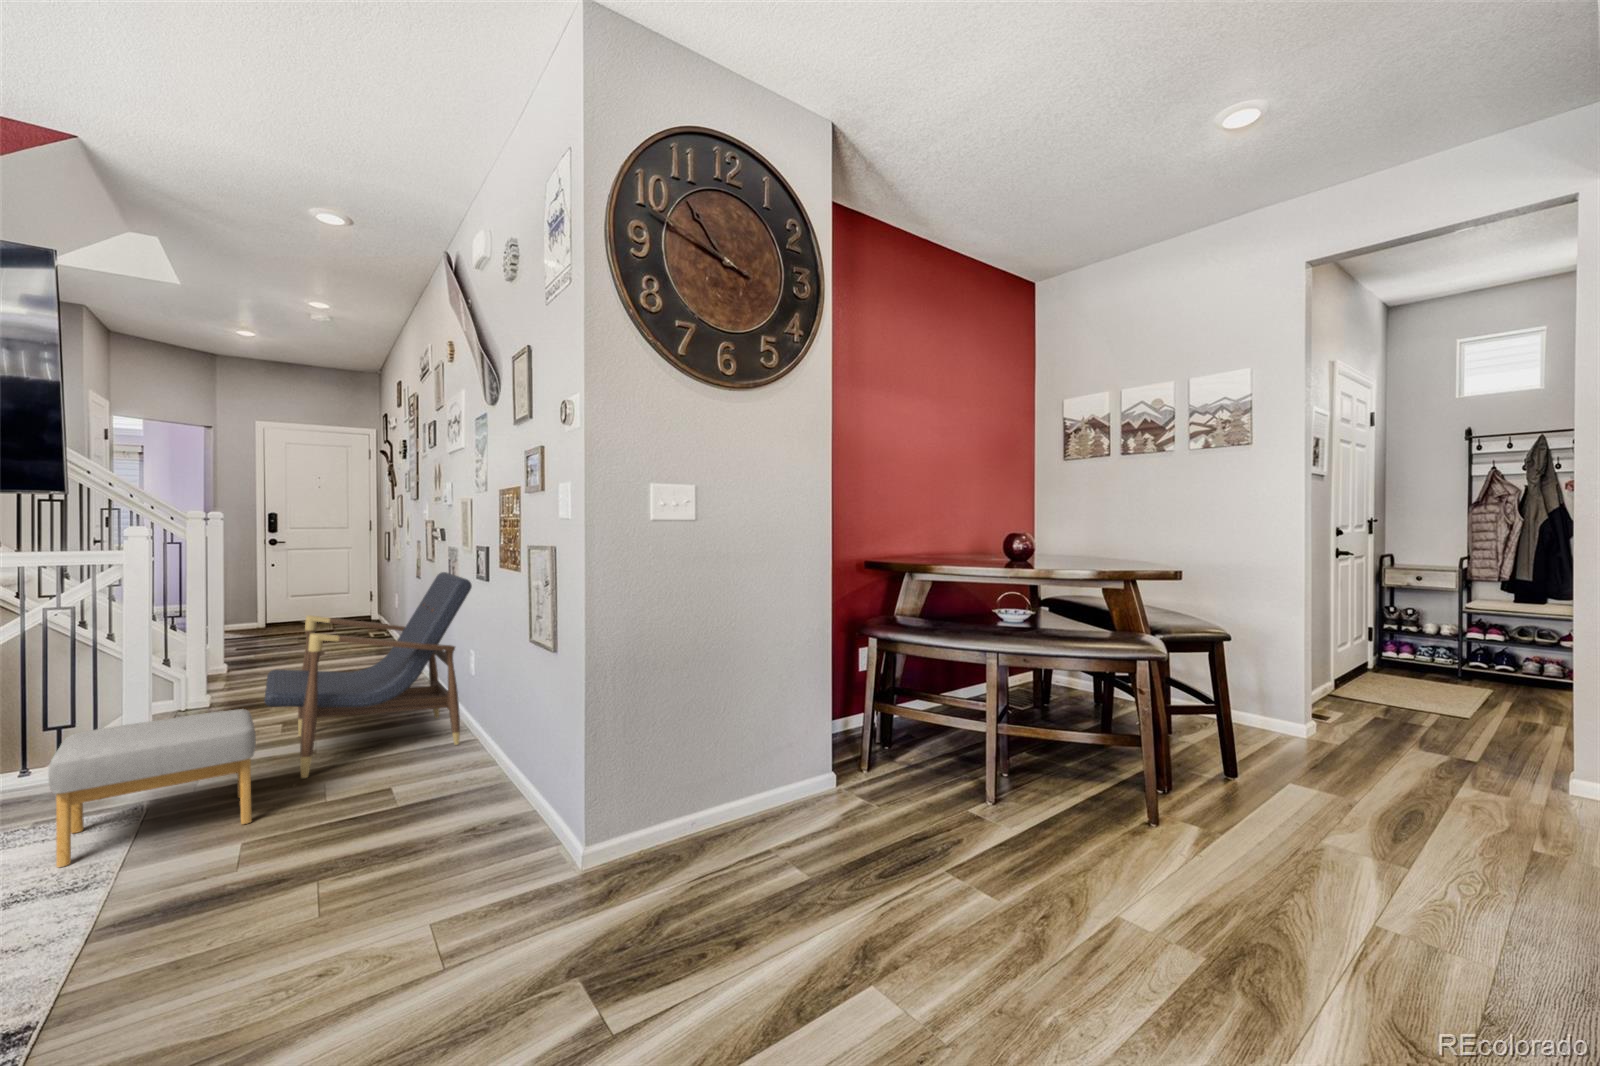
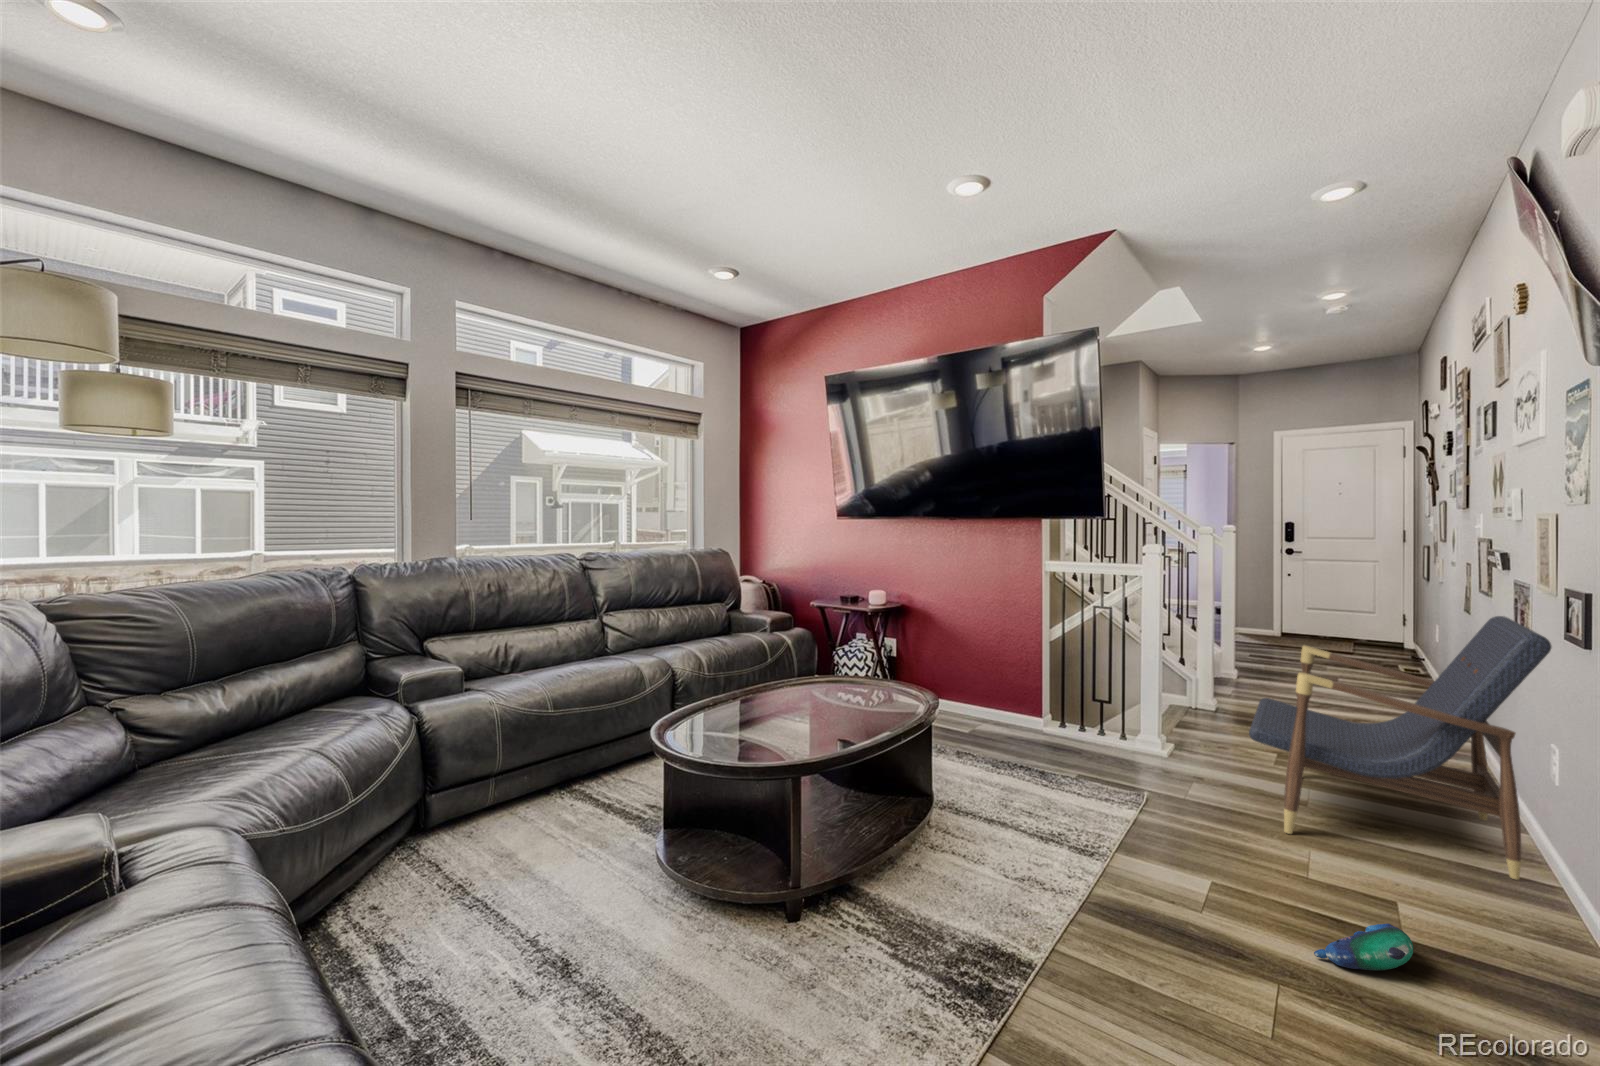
footstool: present [48,709,256,867] -> none [1077,718,1233,862]
plush toy: none [341,798,408,848] -> present [1314,924,1413,971]

